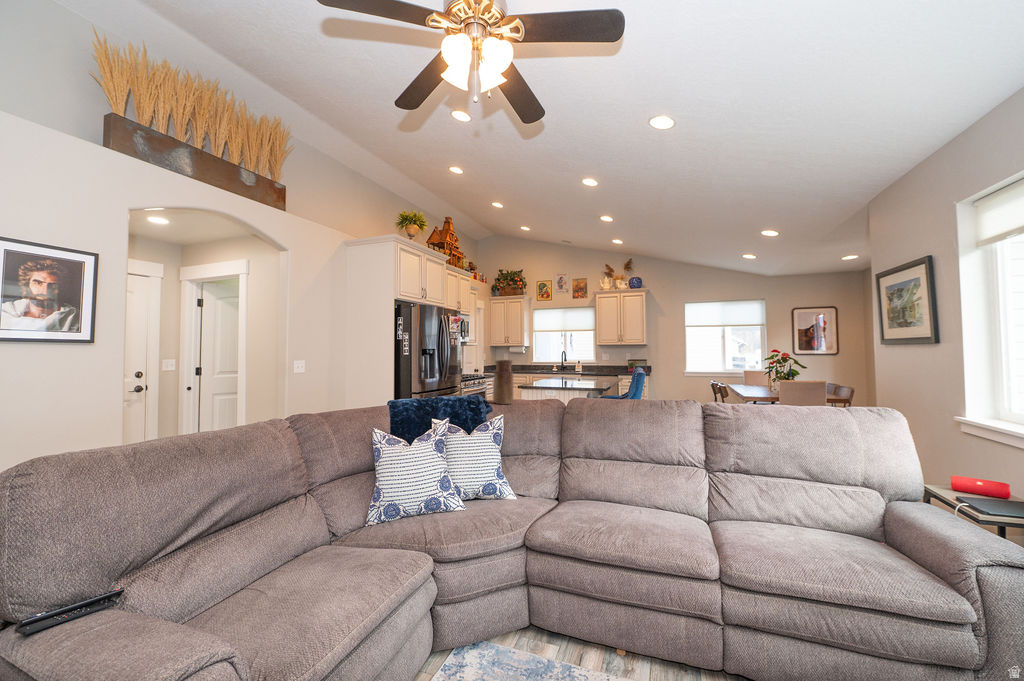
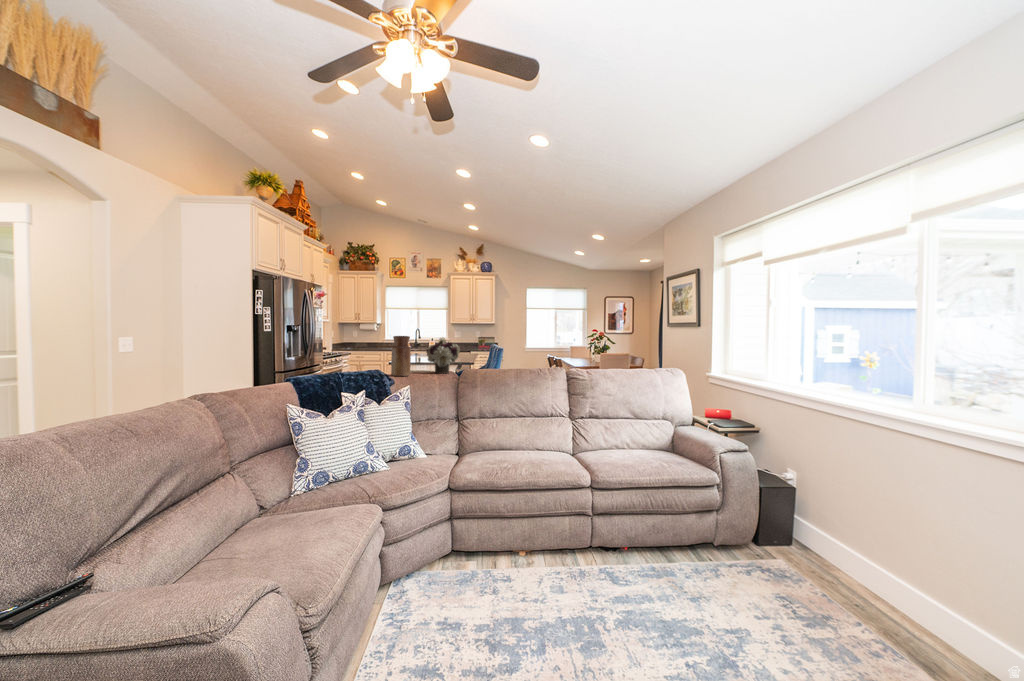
flower arrangement: none [538,361,574,402] -> present [426,337,460,374]

